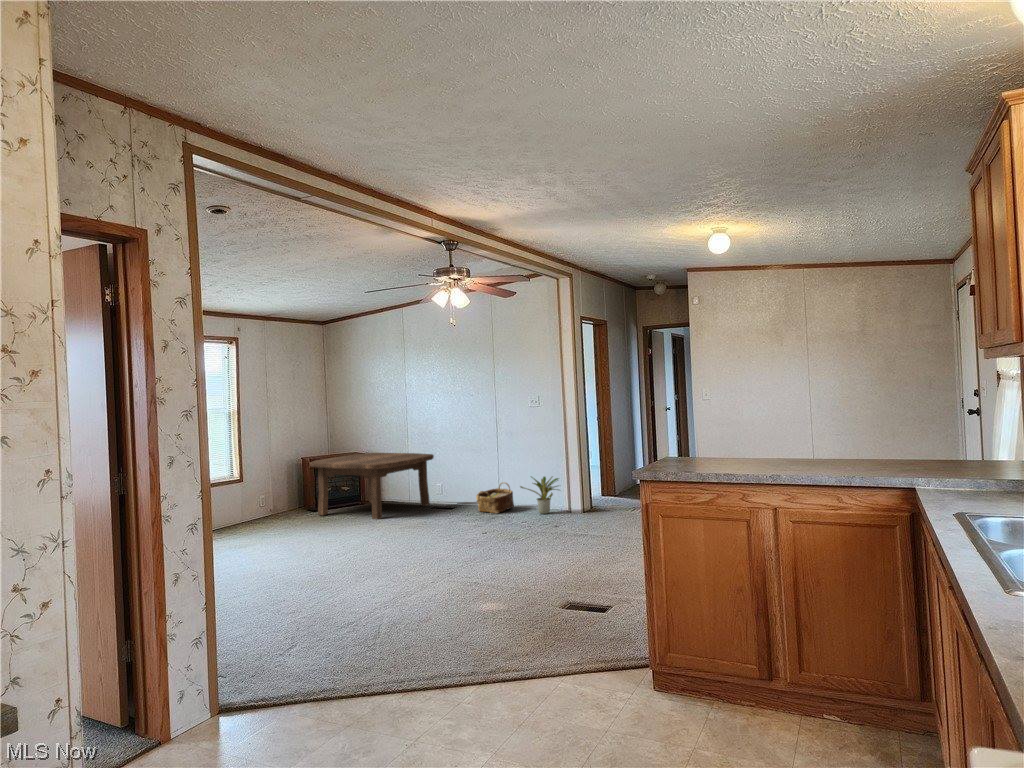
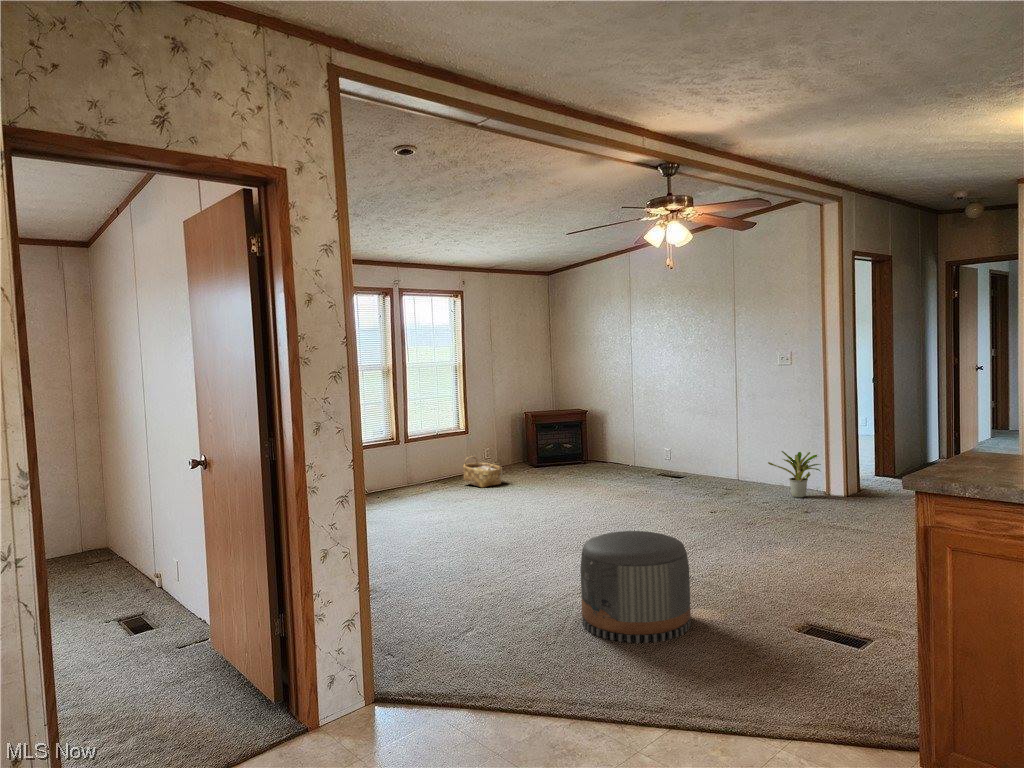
coffee table: present [310,453,434,520] -> none [530,416,666,492]
woven basket: present [476,482,514,513] -> present [463,456,502,488]
pouf: none [389,544,480,635] -> present [580,531,691,643]

